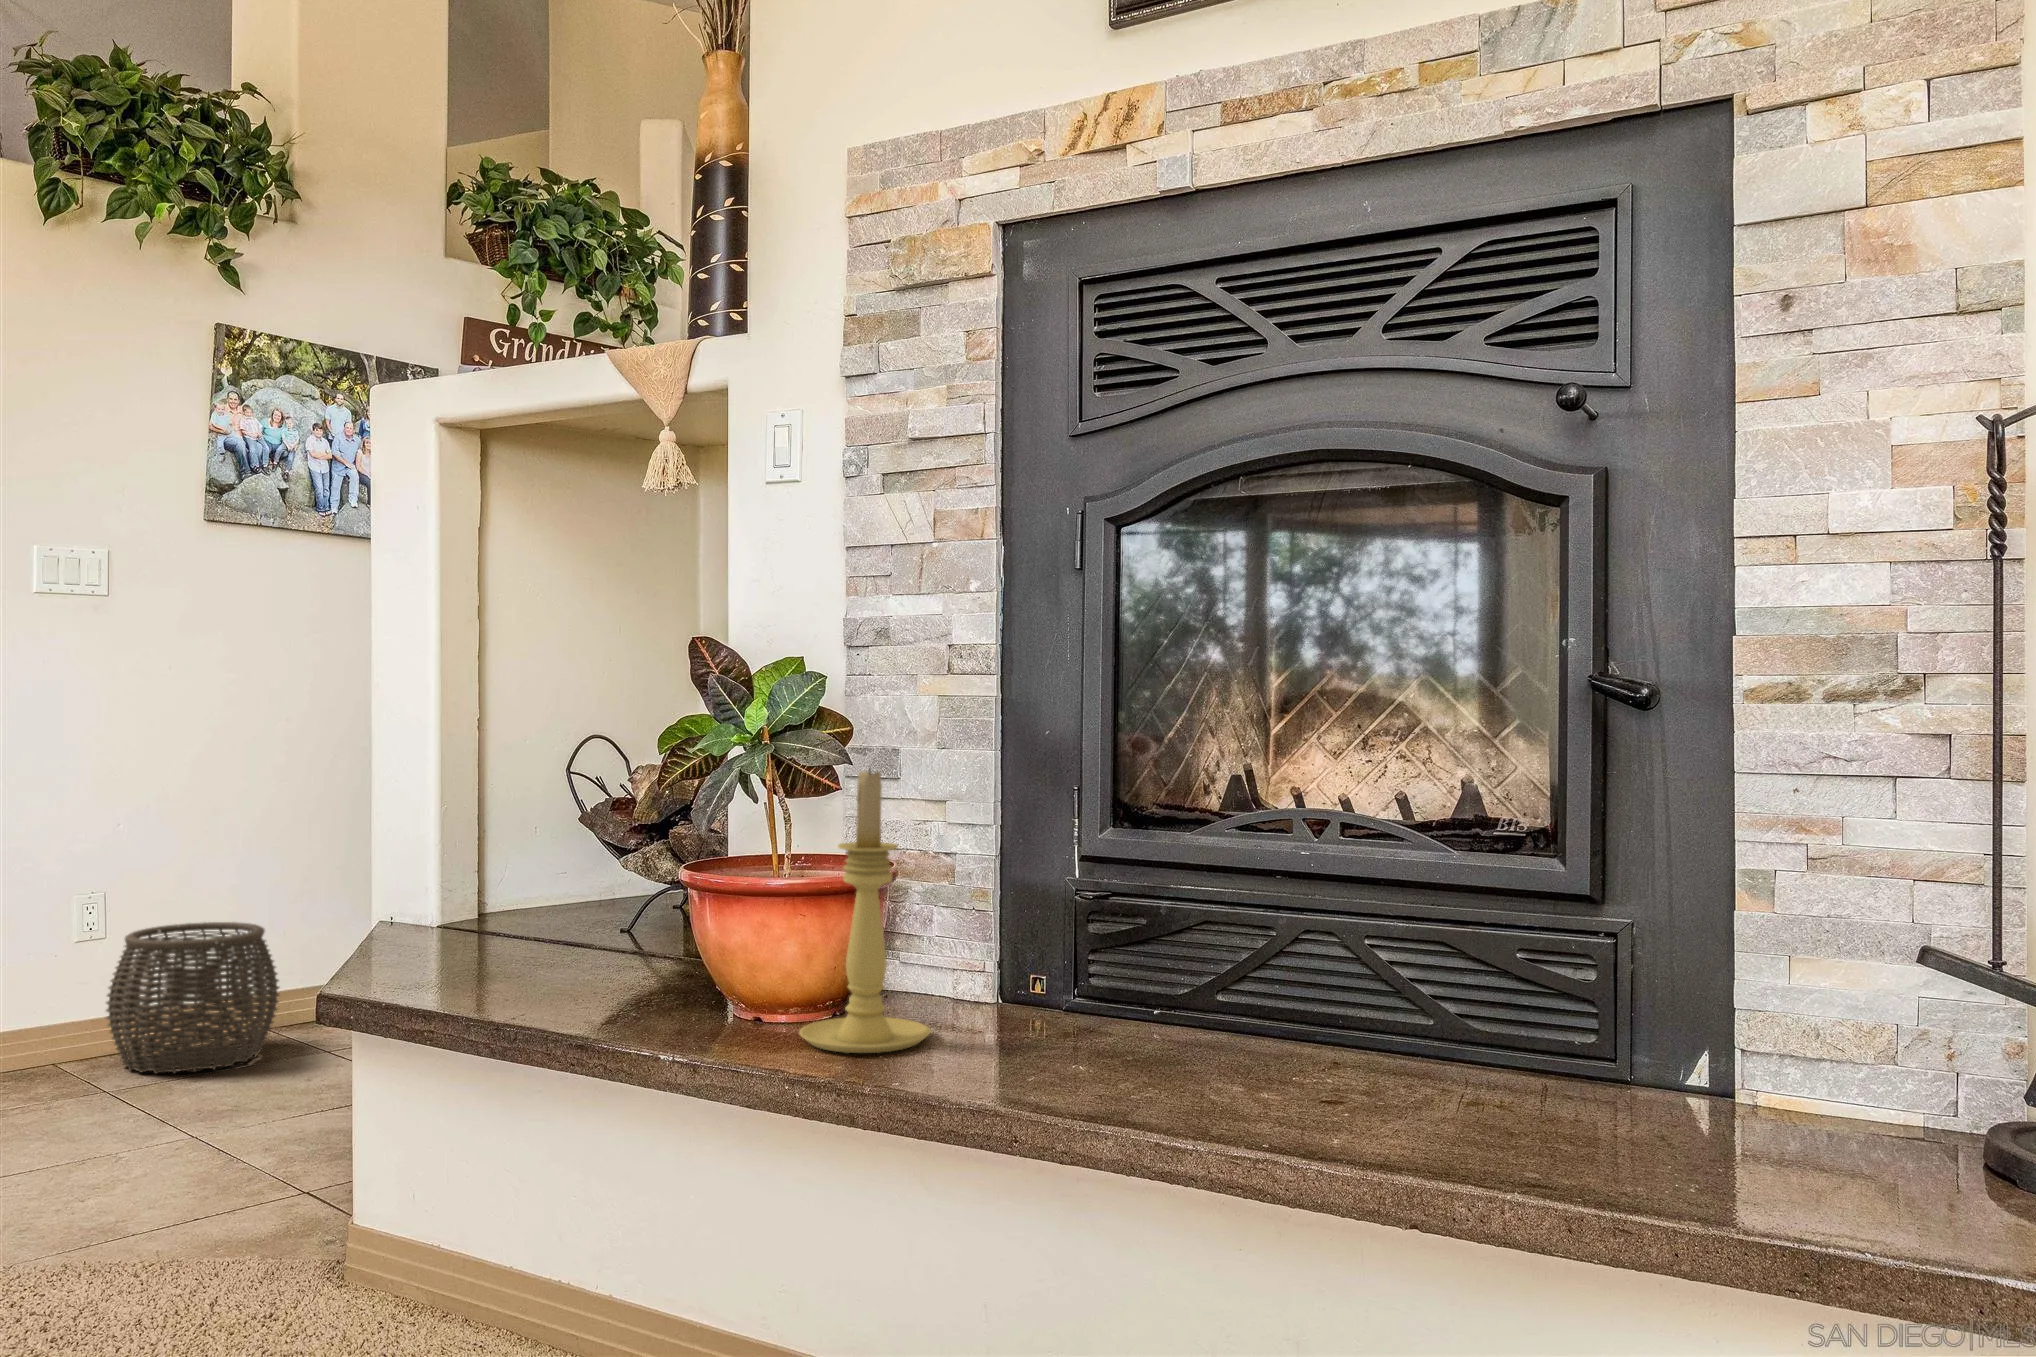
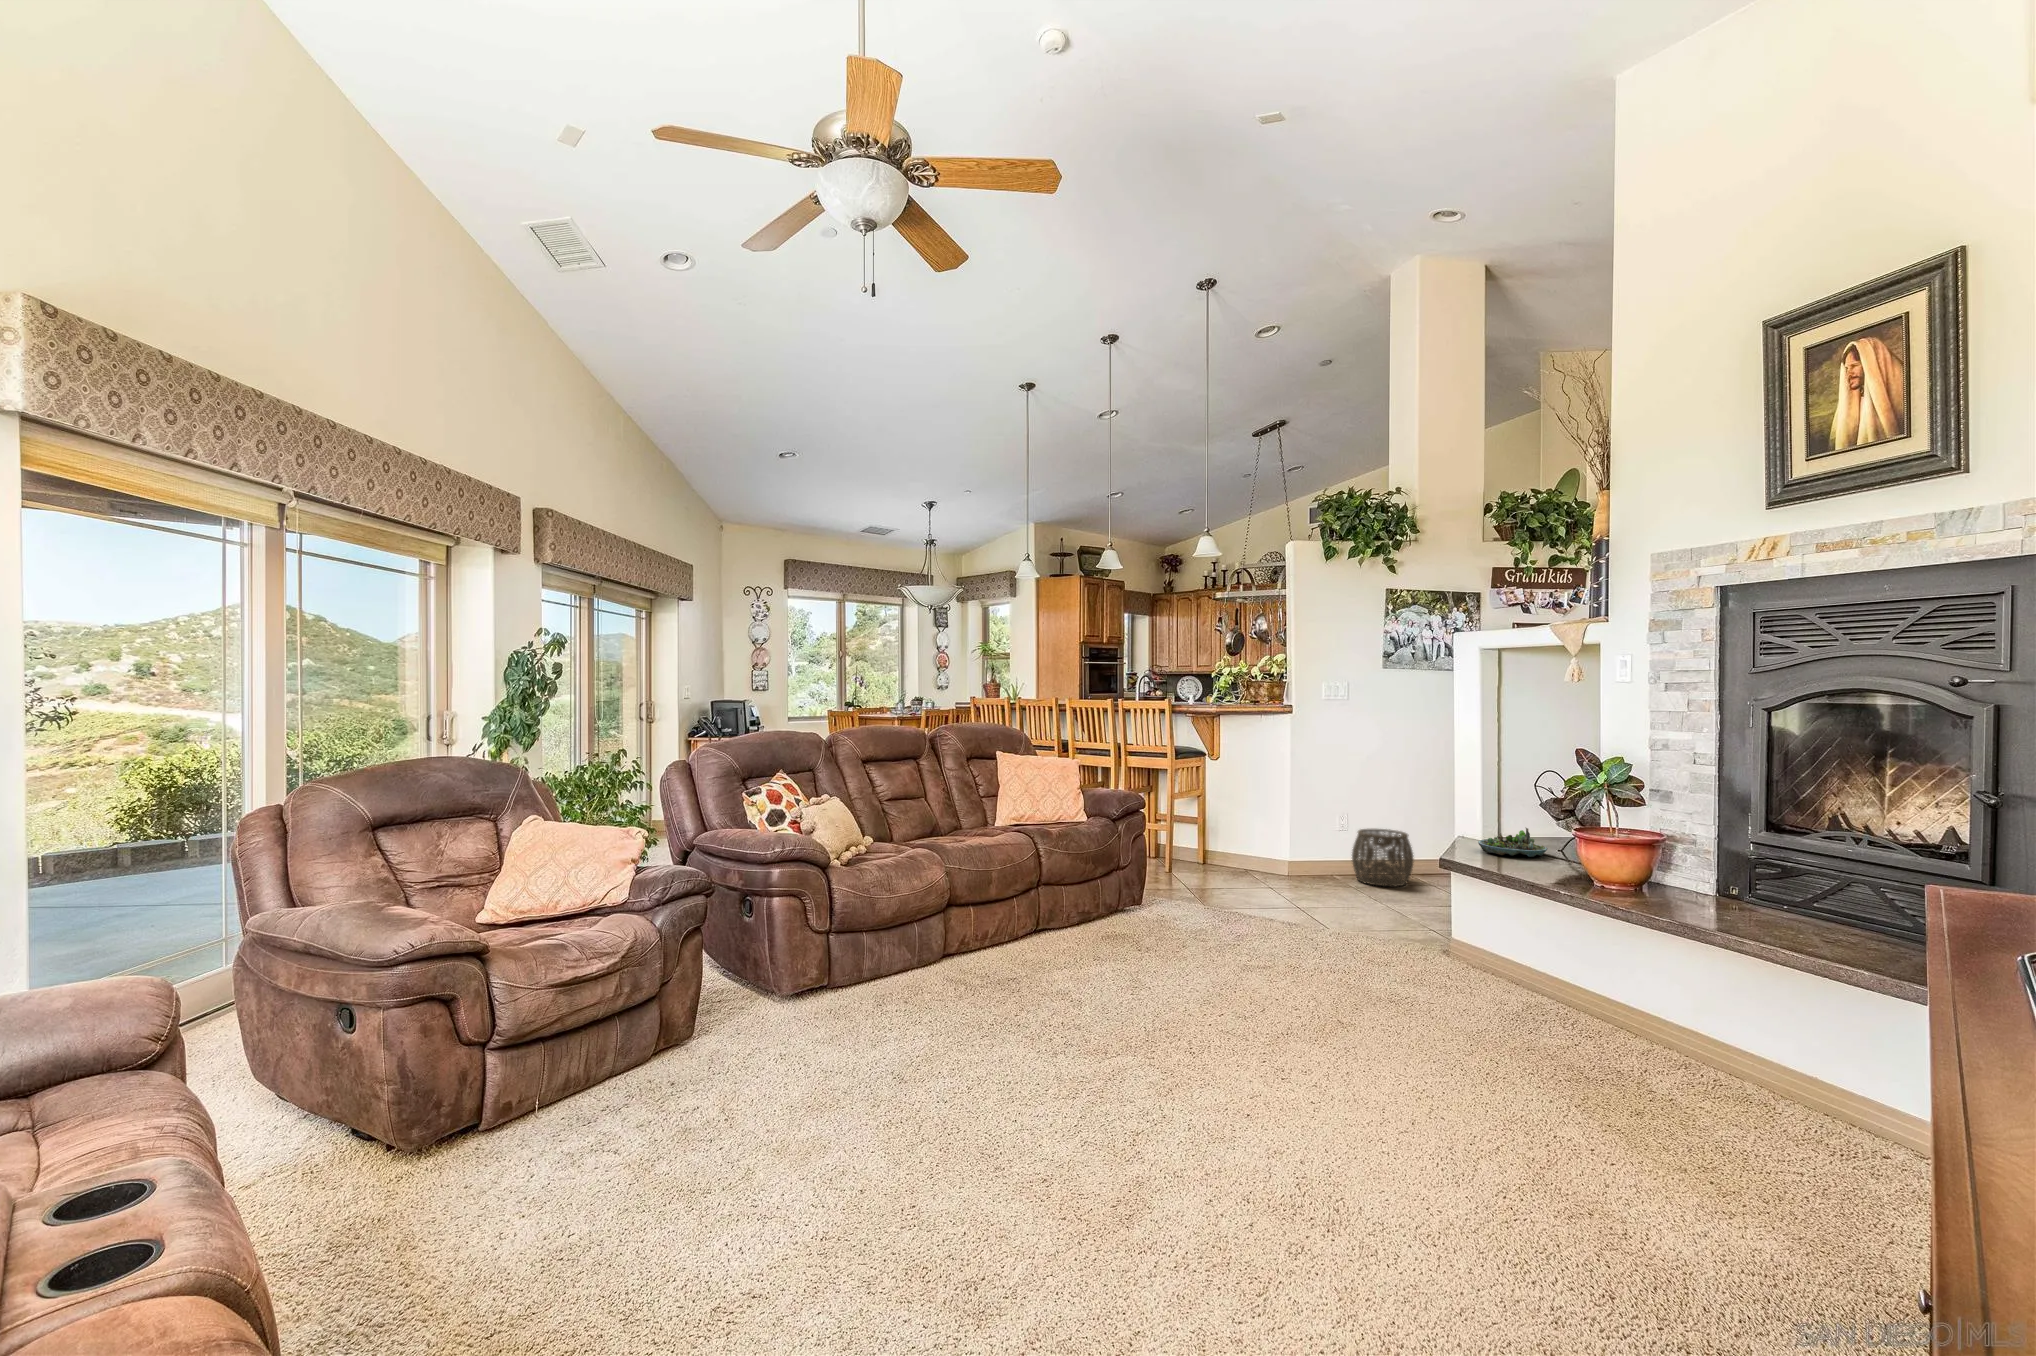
candle holder: present [799,771,931,1053] -> none [1617,801,1673,904]
succulent planter: none [425,877,598,960] -> present [1478,828,1547,857]

